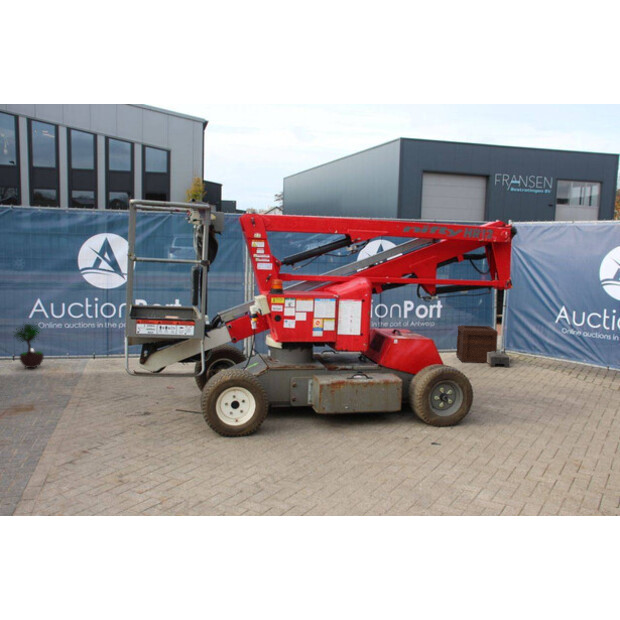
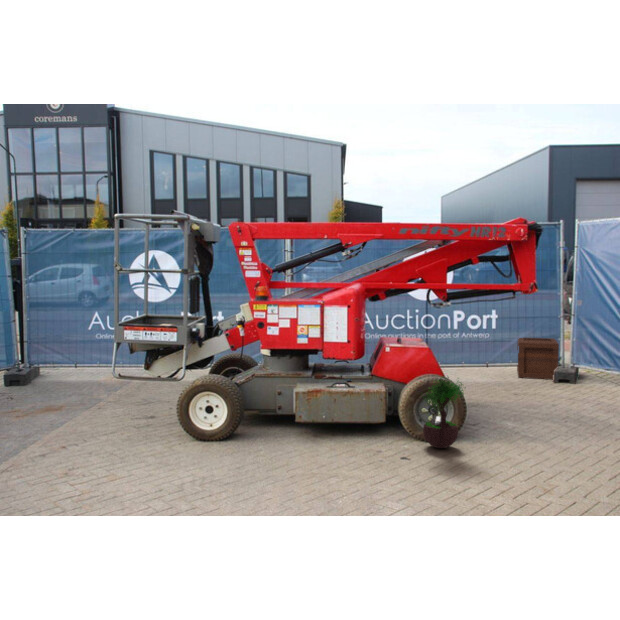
potted tree: present [14,324,44,368] -> present [423,377,464,448]

